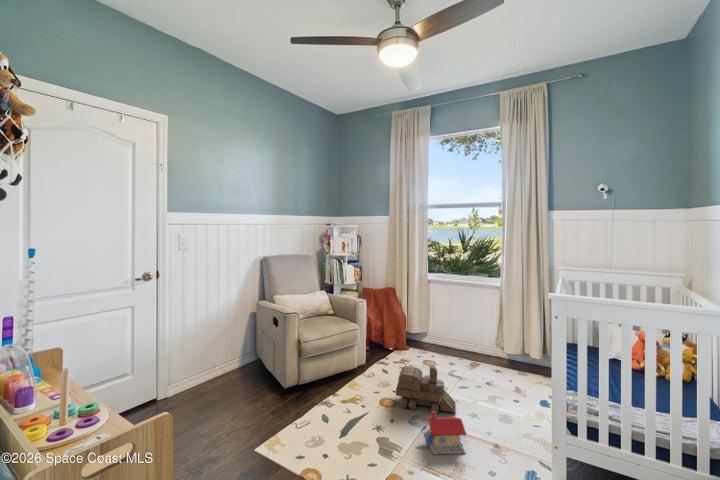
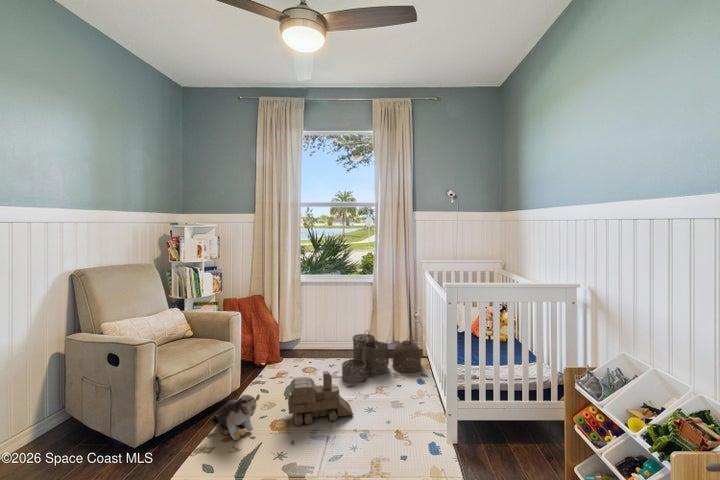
woven basket: none [457,336,550,389] -> present [342,333,421,382]
plush toy: none [340,369,370,404] -> present [214,394,260,440]
toy house: present [424,411,466,454] -> none [329,418,376,465]

